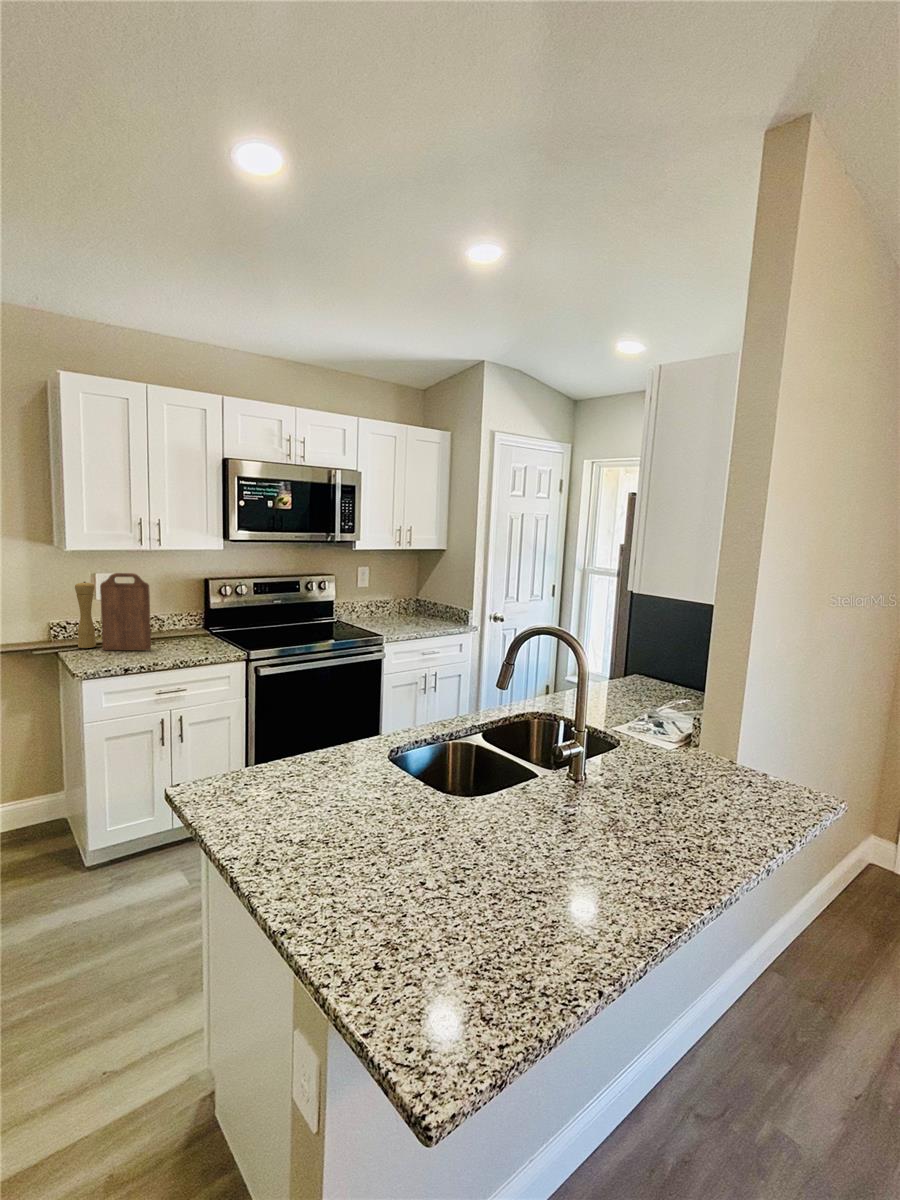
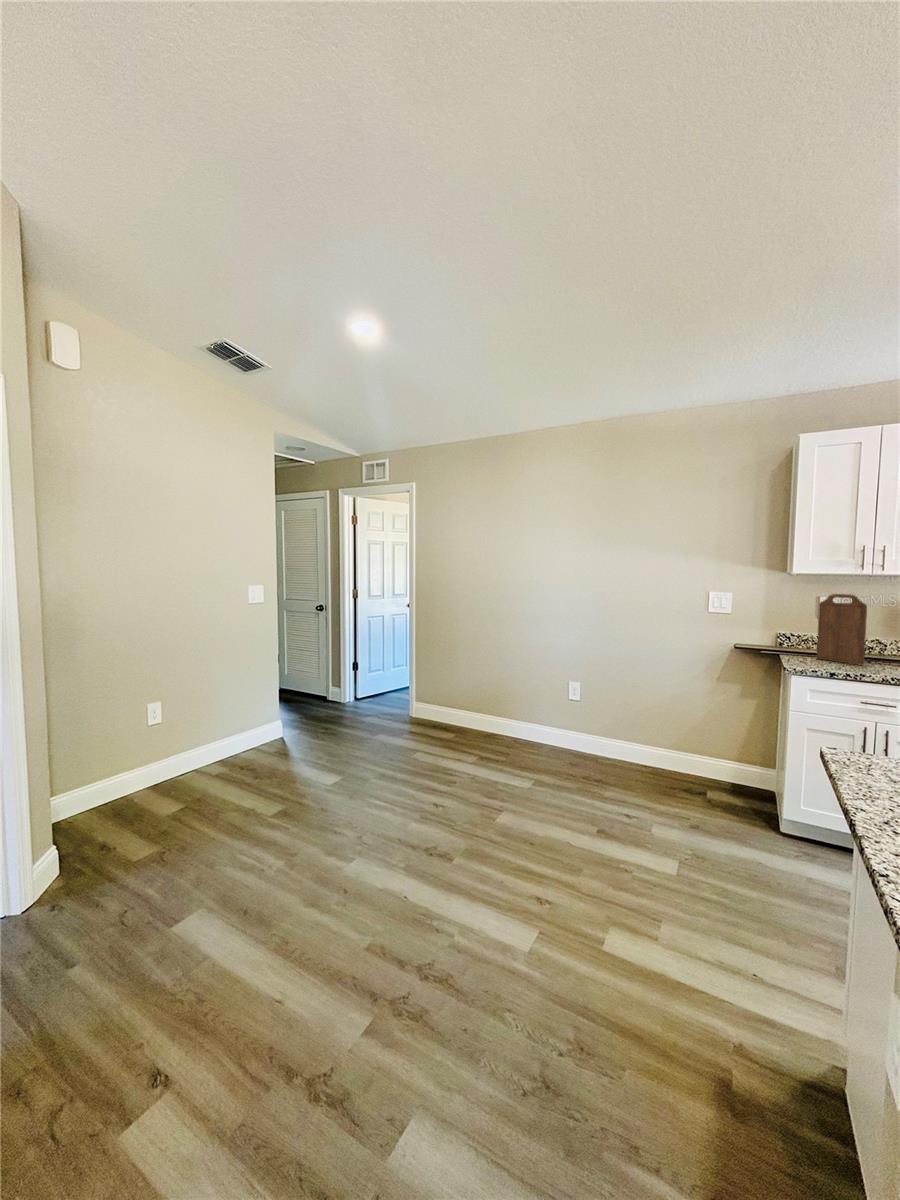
pepper mill: present [75,582,96,648] -> none [796,601,815,656]

